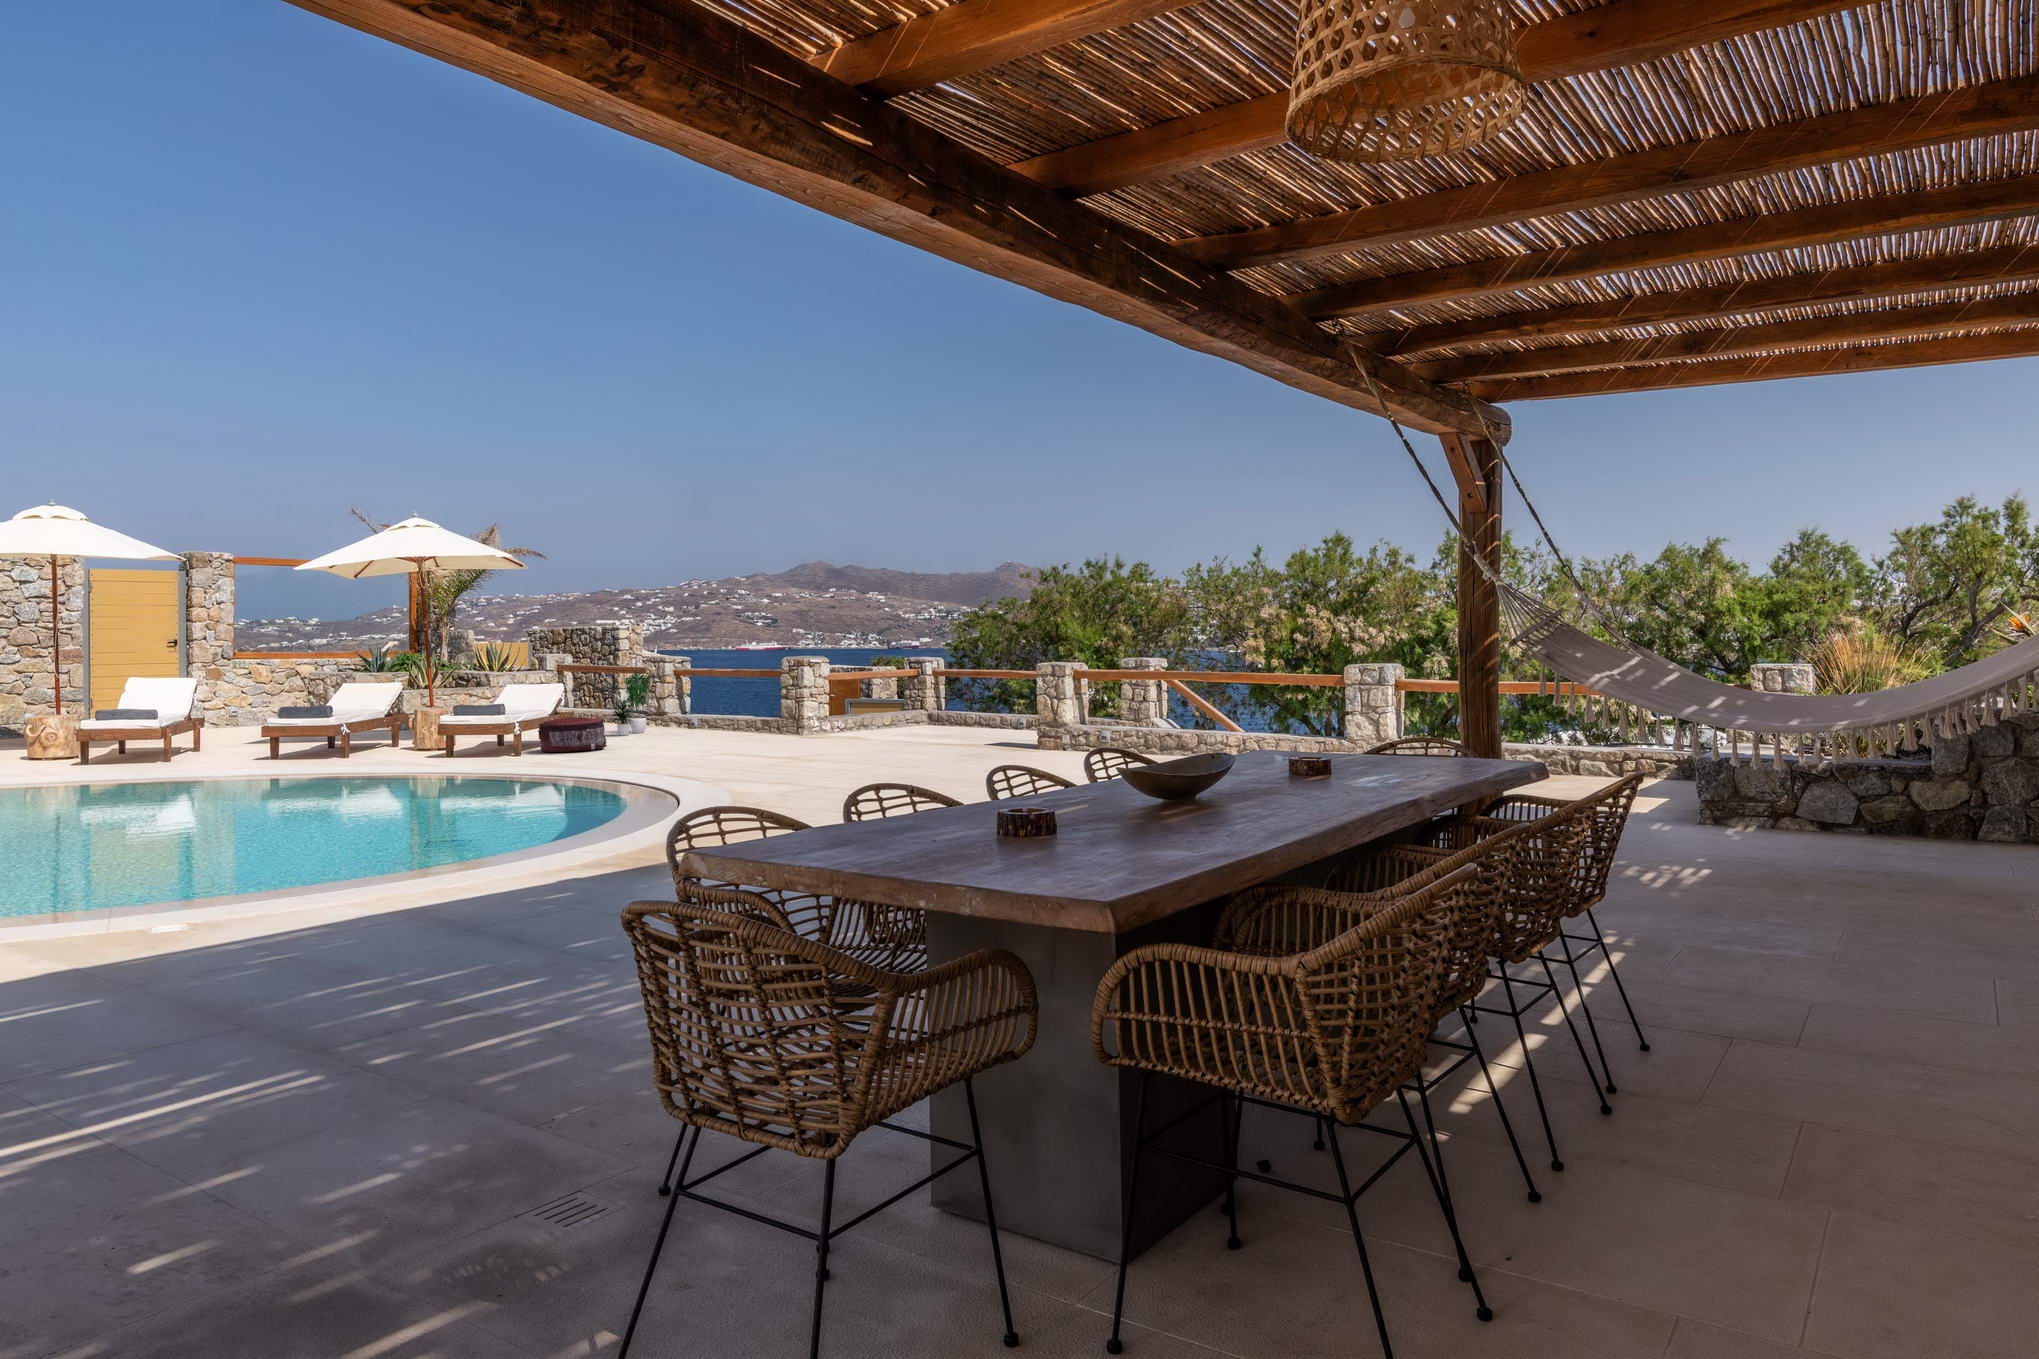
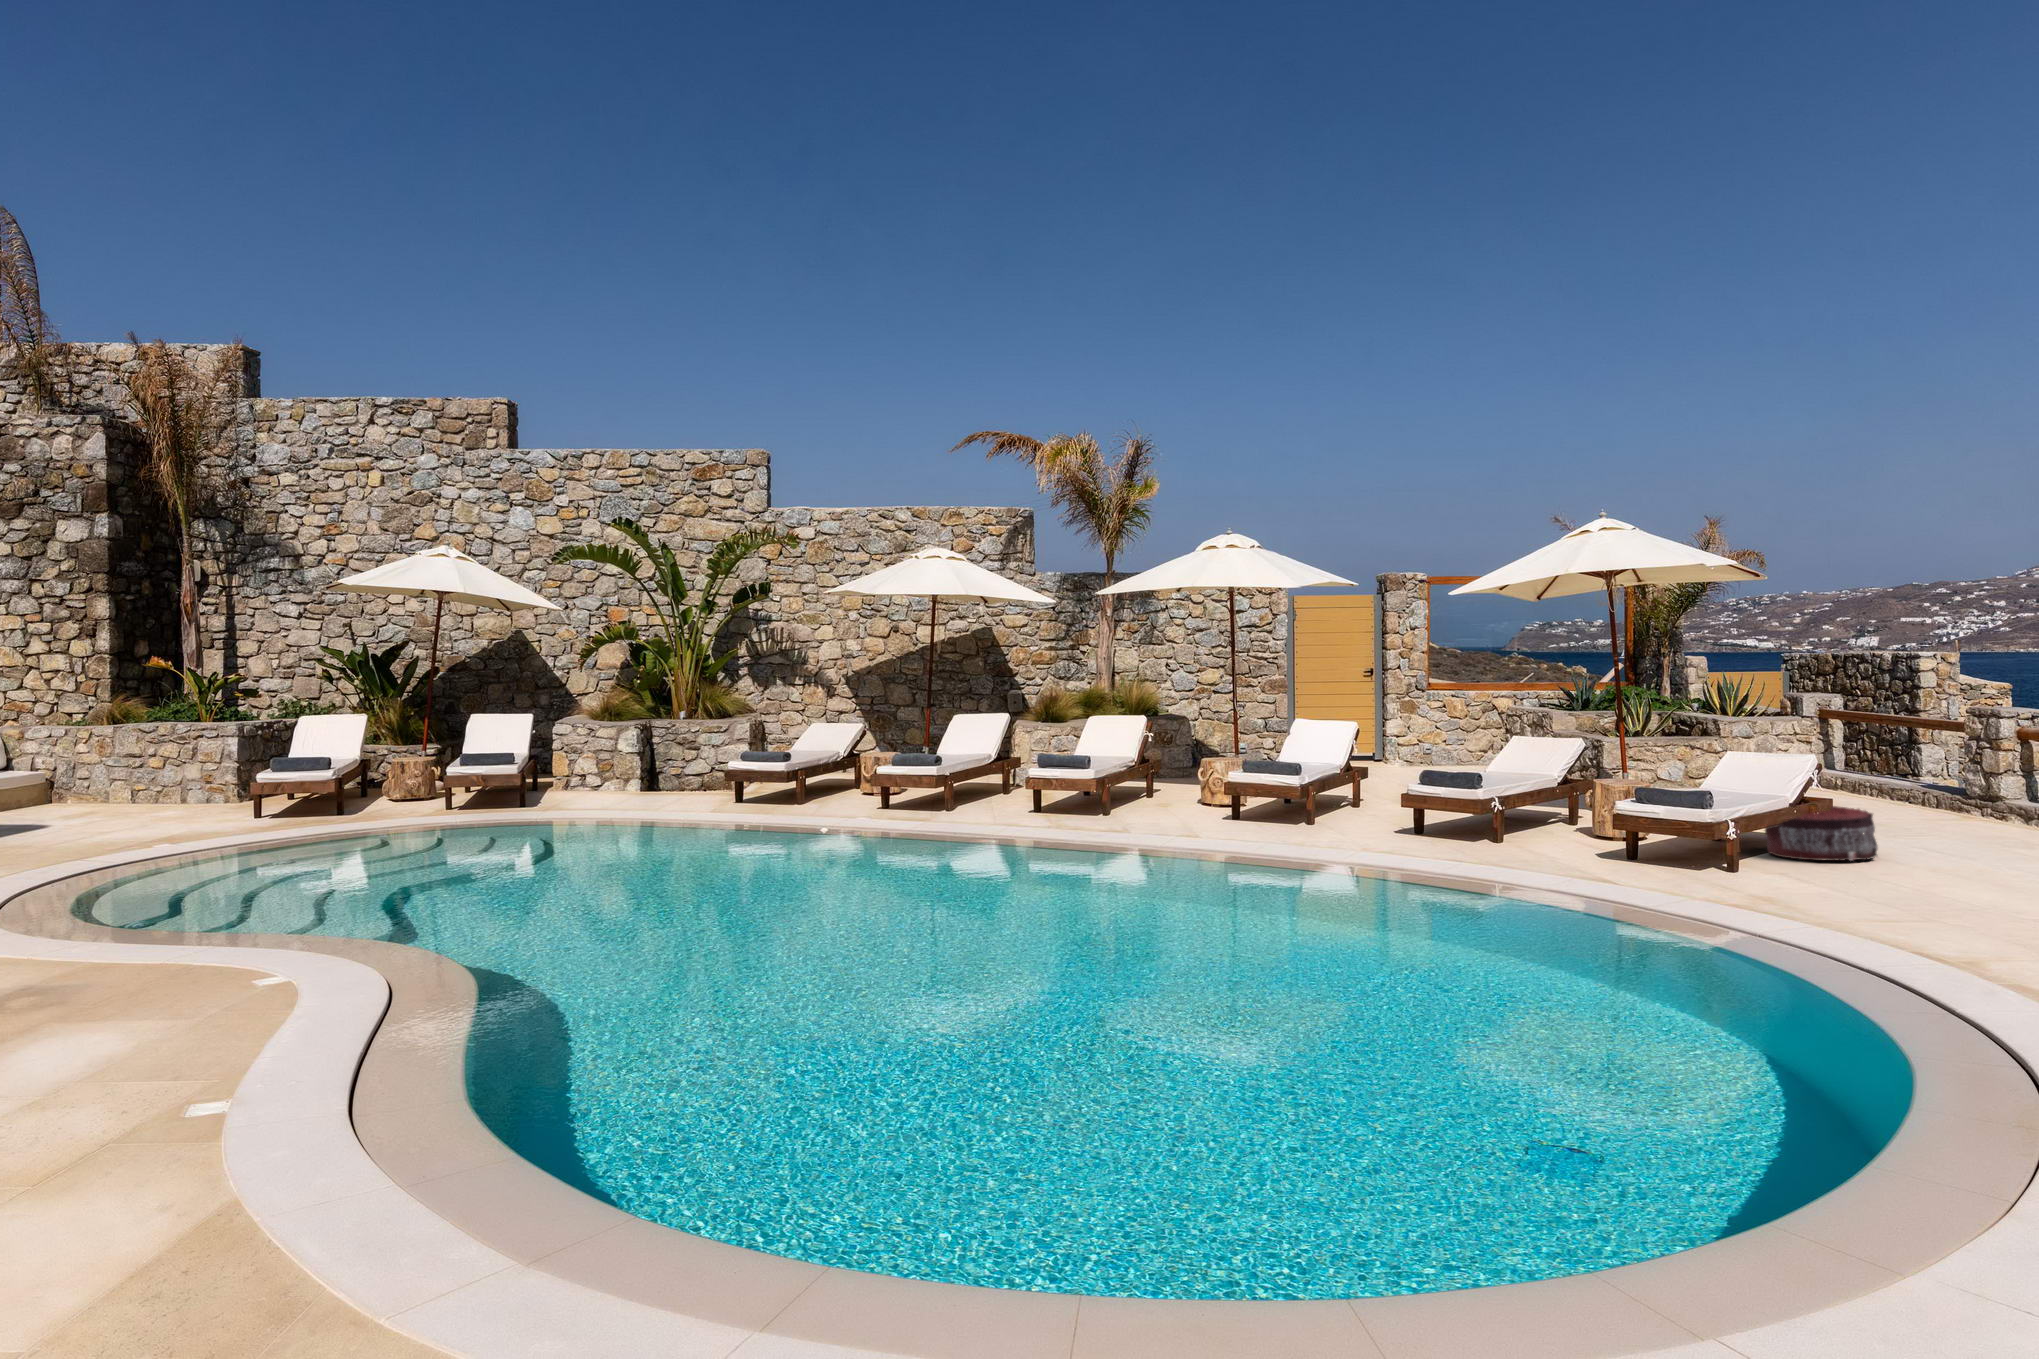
potted plant: present [610,671,651,736] -> none [1890,723,1976,829]

